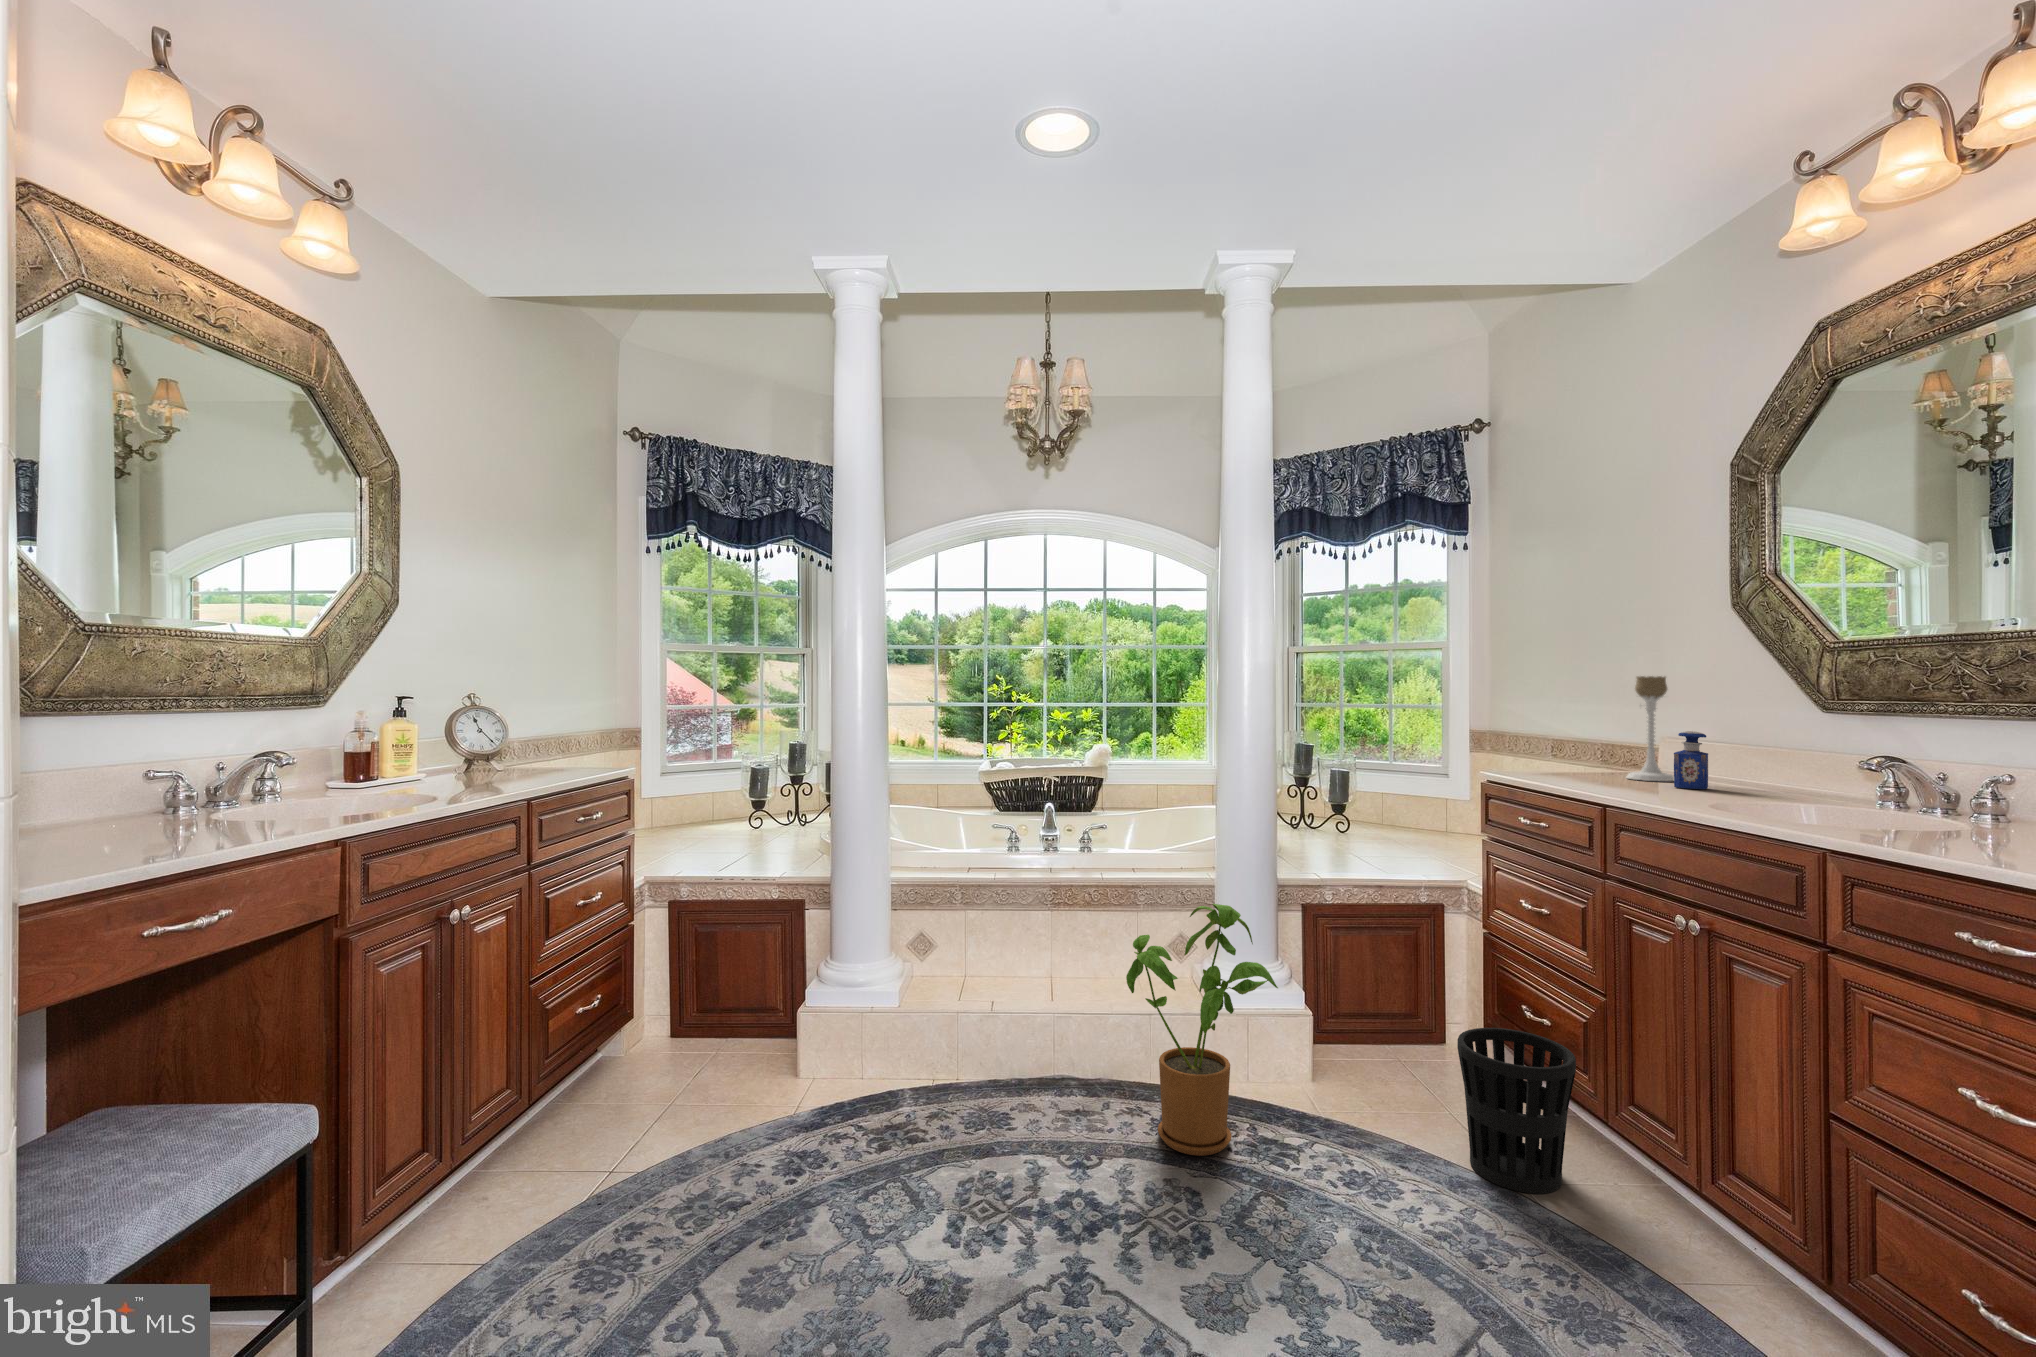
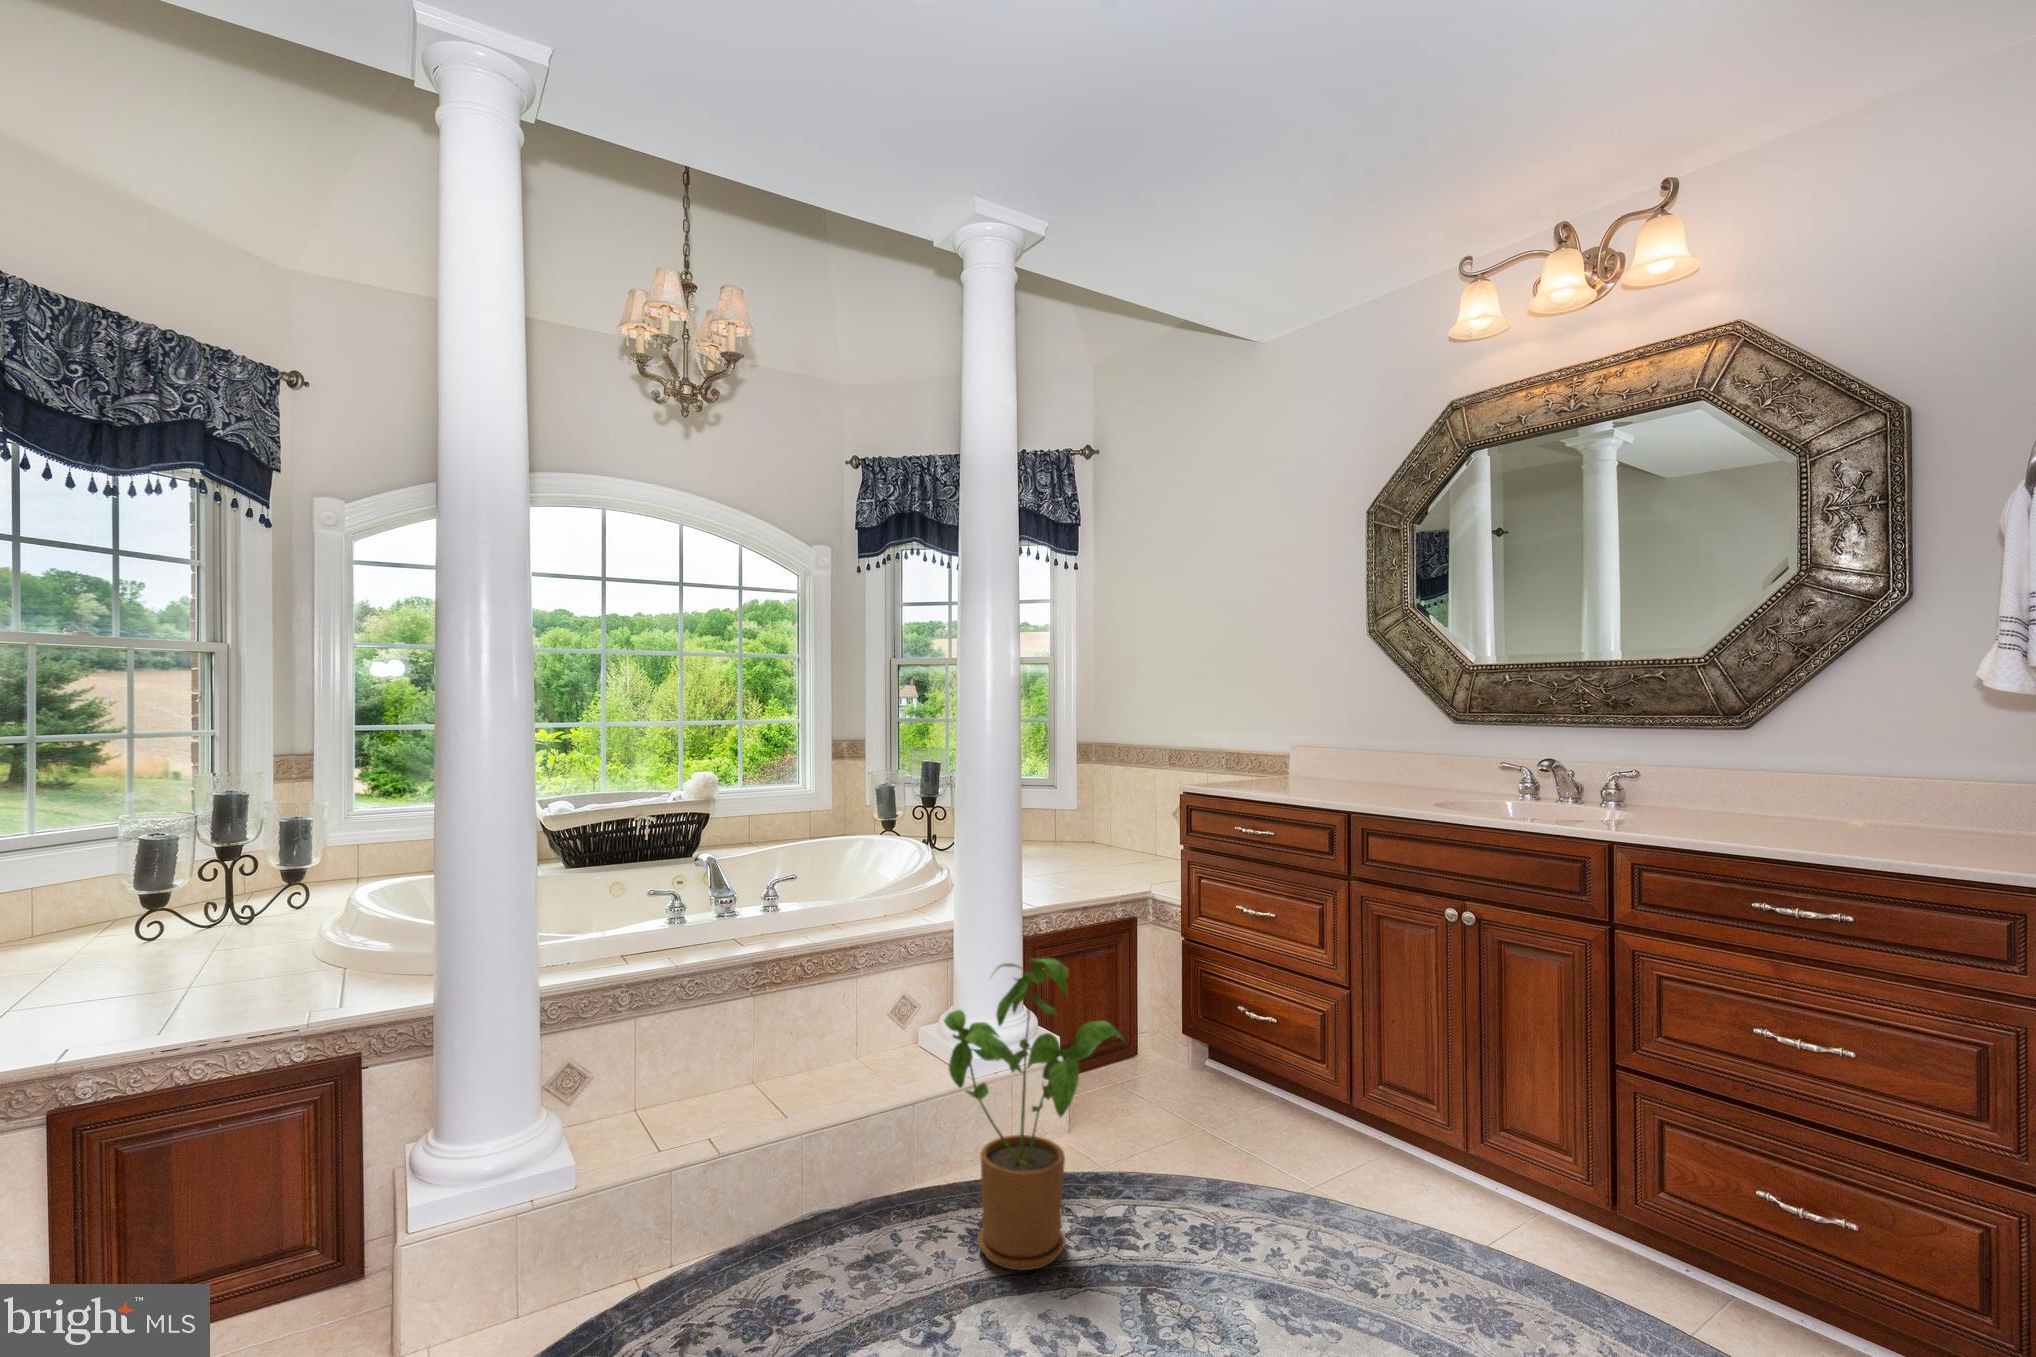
candle holder: present [1626,676,1674,781] -> none [1299,690,1339,786]
perfume bottle: present [1674,731,1708,789] -> none [1356,741,1384,792]
wastebasket: present [1457,1028,1576,1194] -> none [1250,1039,1356,1199]

